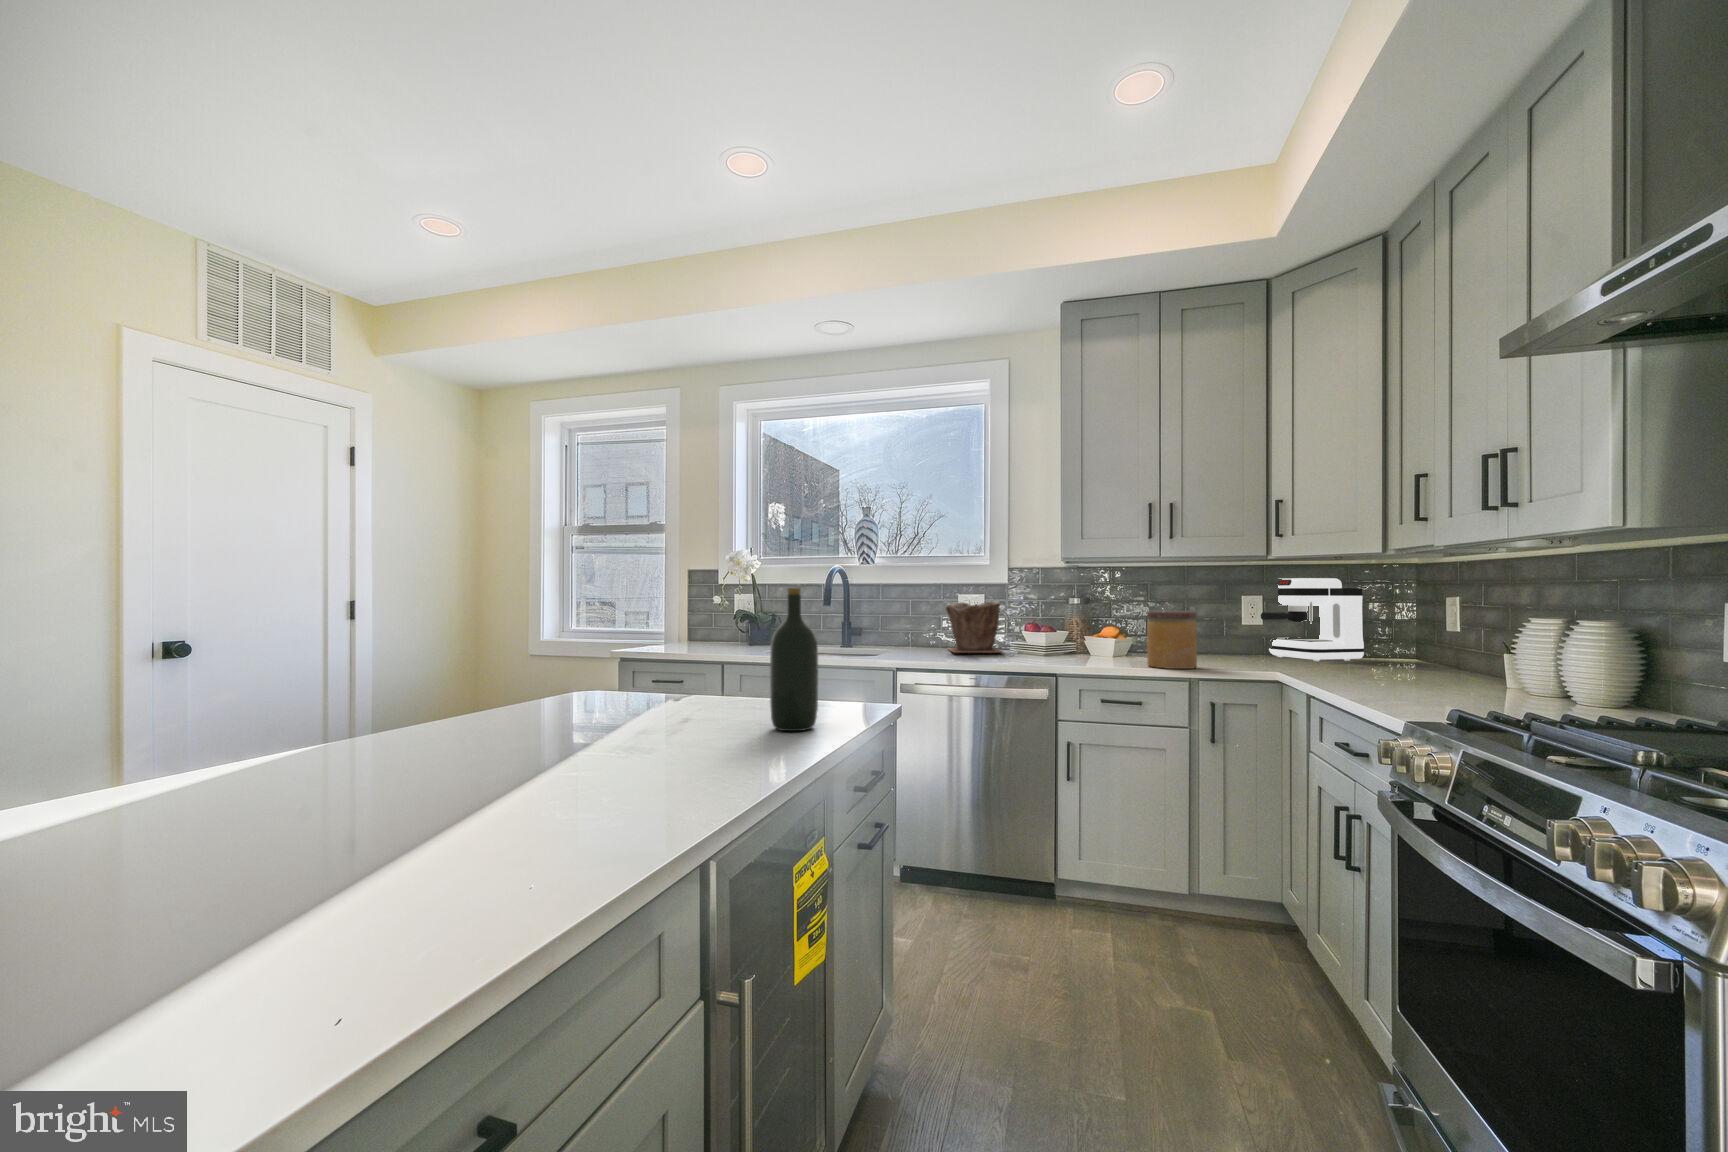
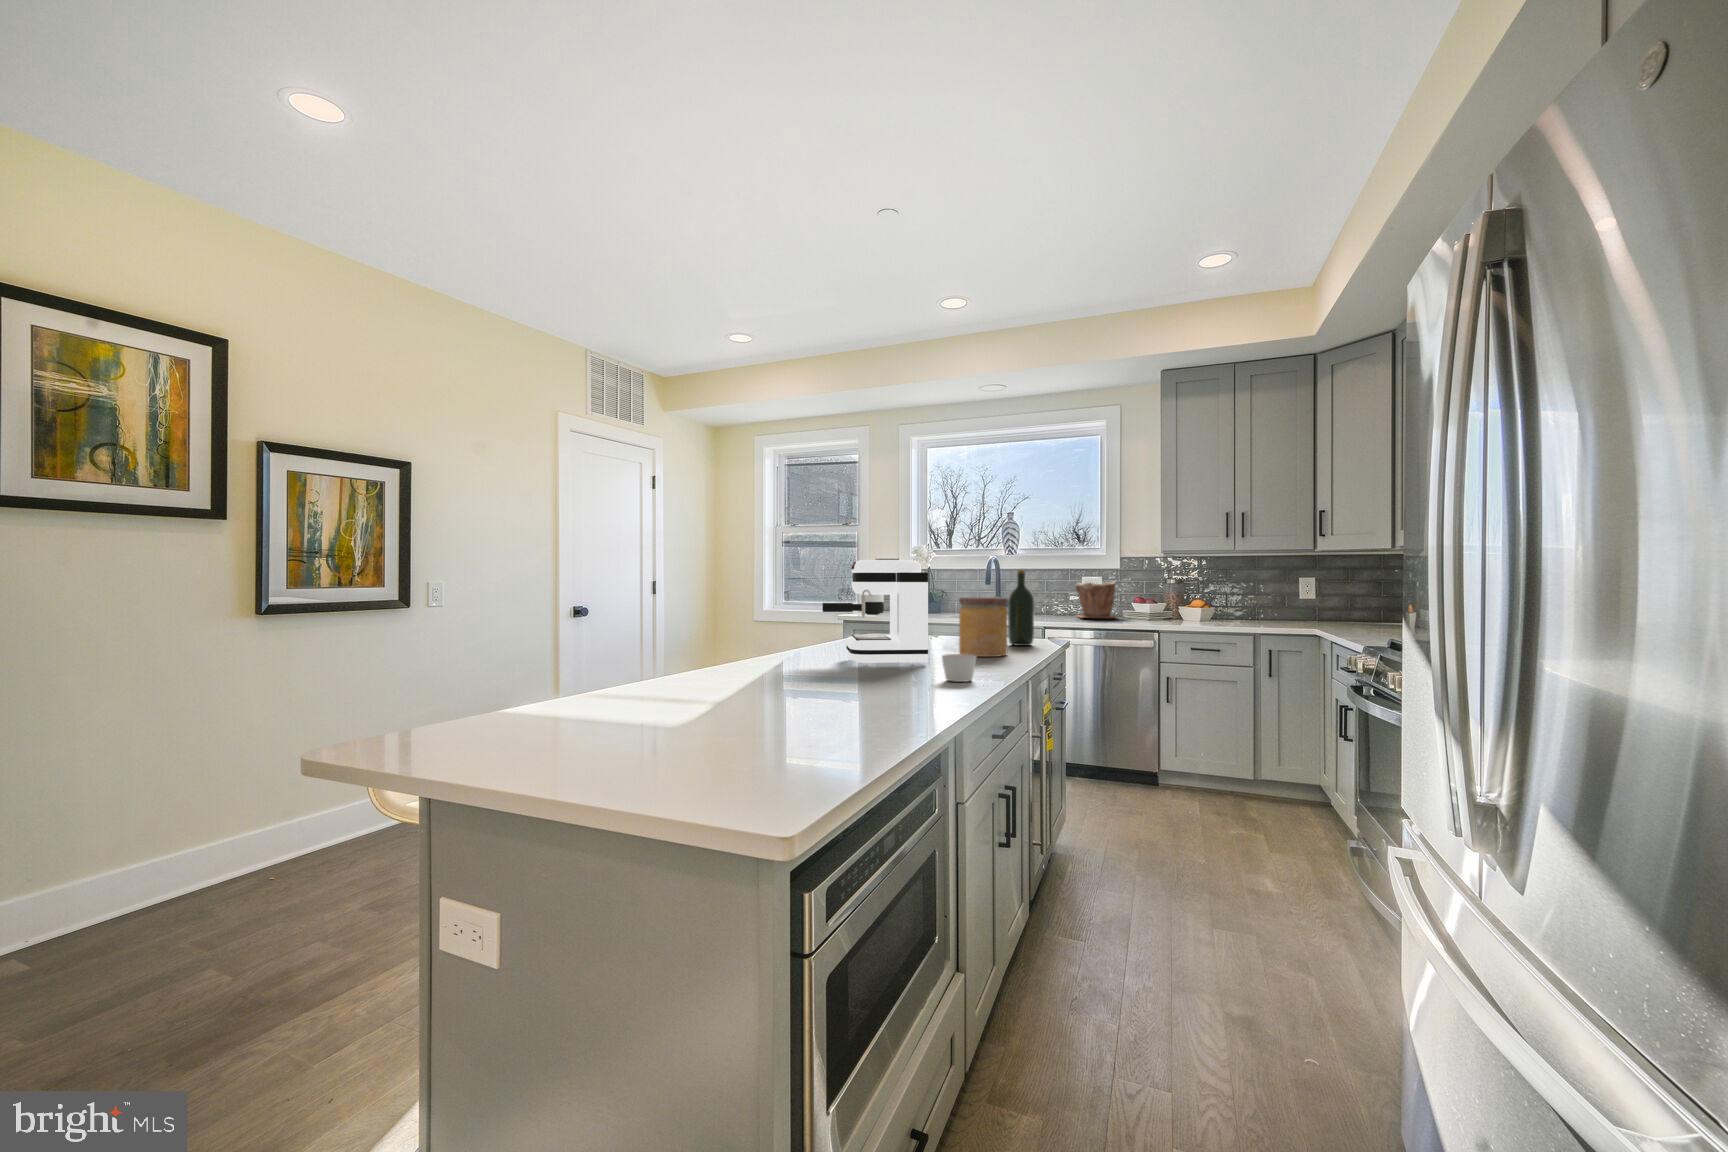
coffee maker: present [1261,578,1364,662] -> present [822,560,928,665]
jar: present [1147,611,1197,669] -> present [959,597,1008,657]
candle: none [222,879,376,1014] -> present [942,654,976,682]

